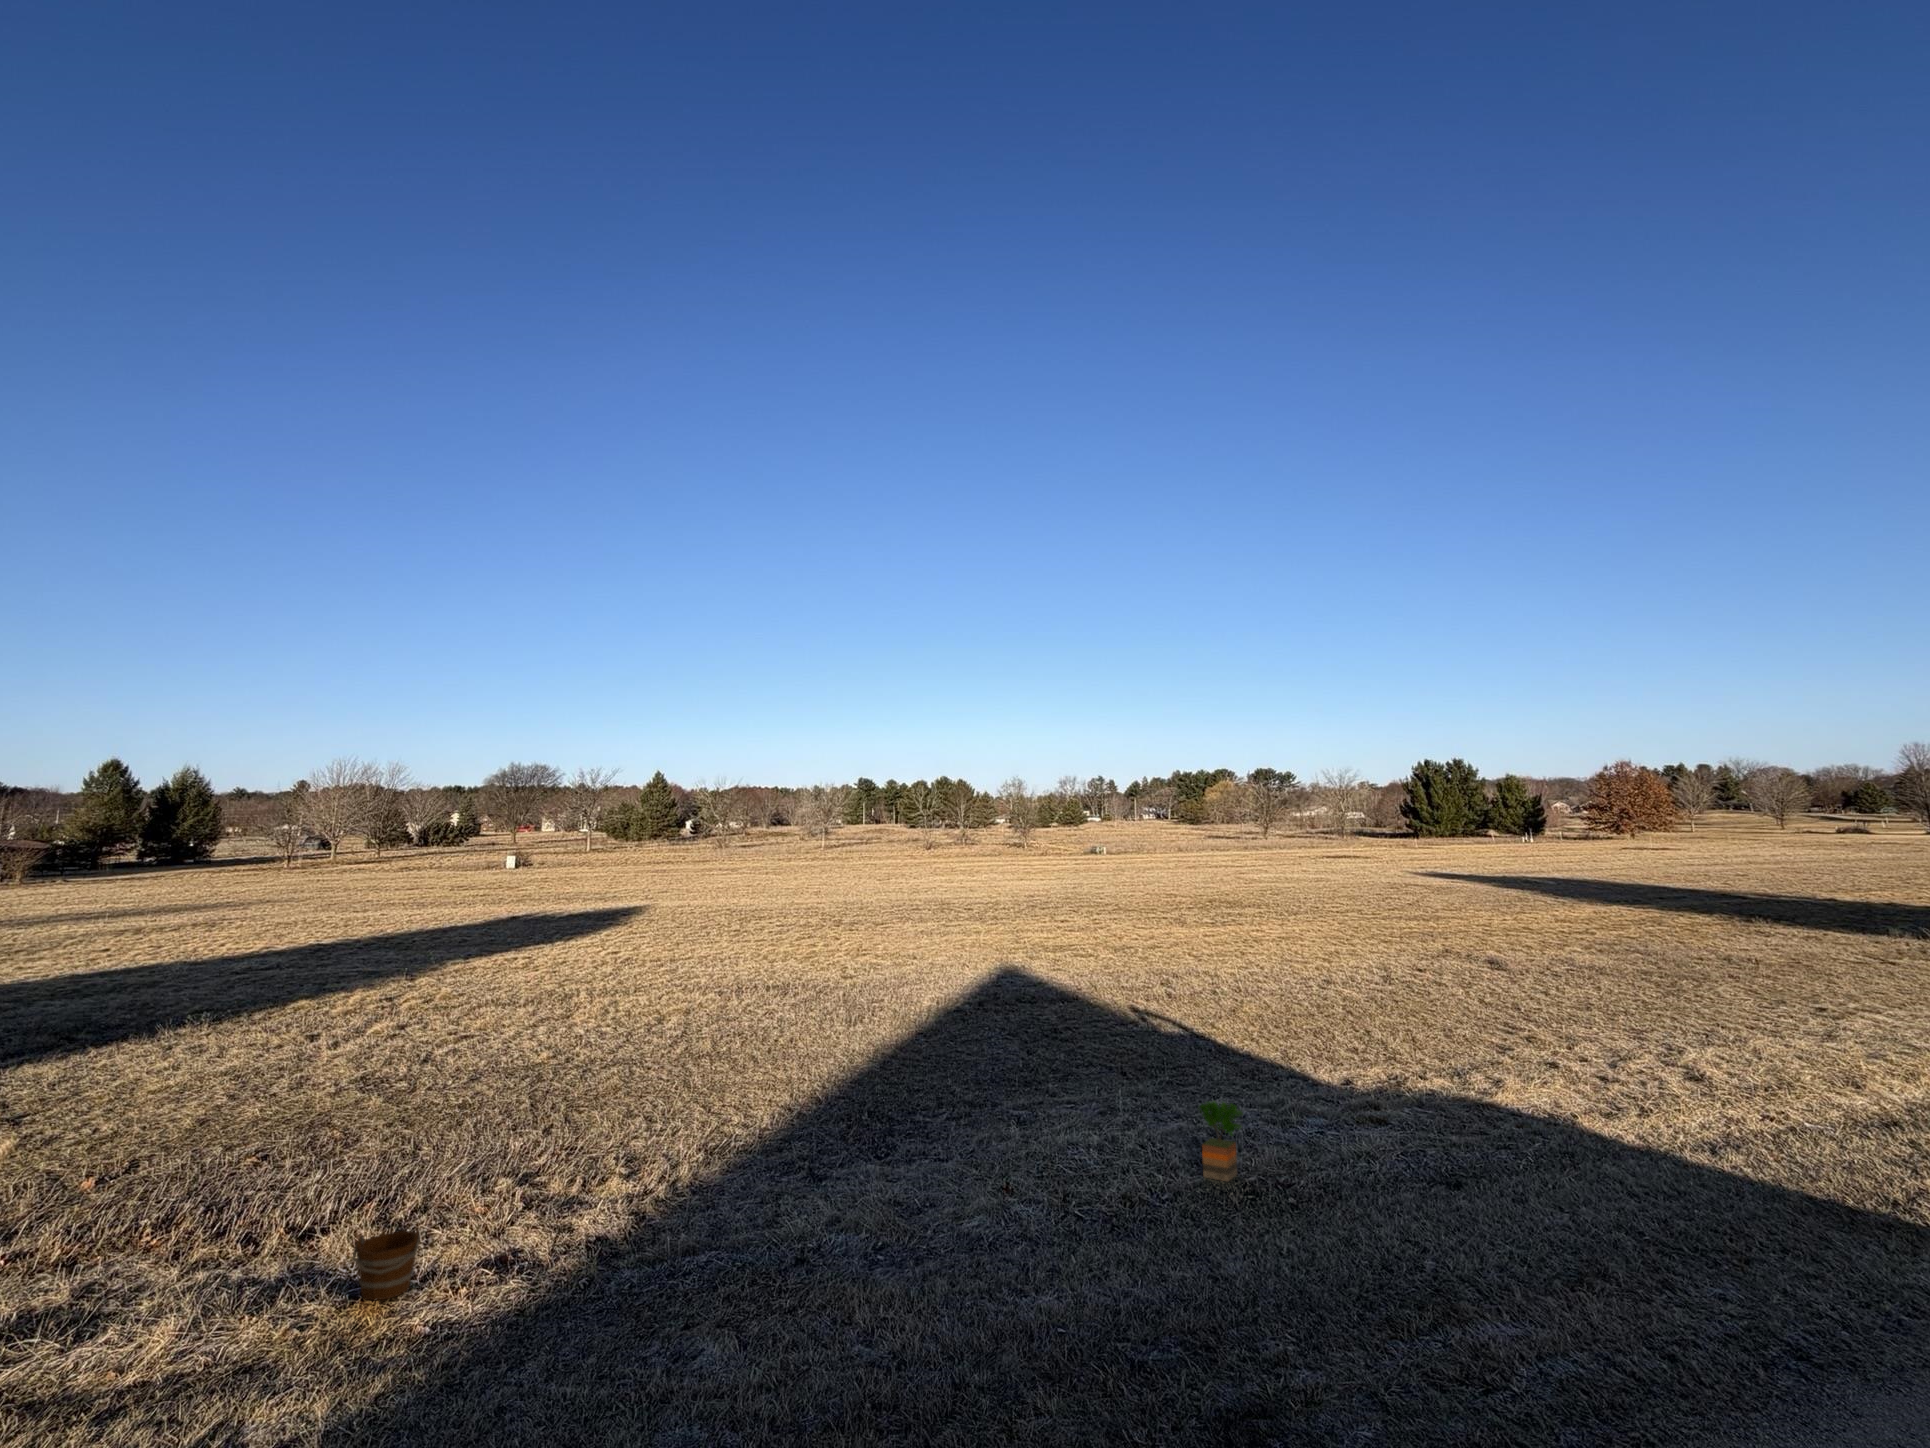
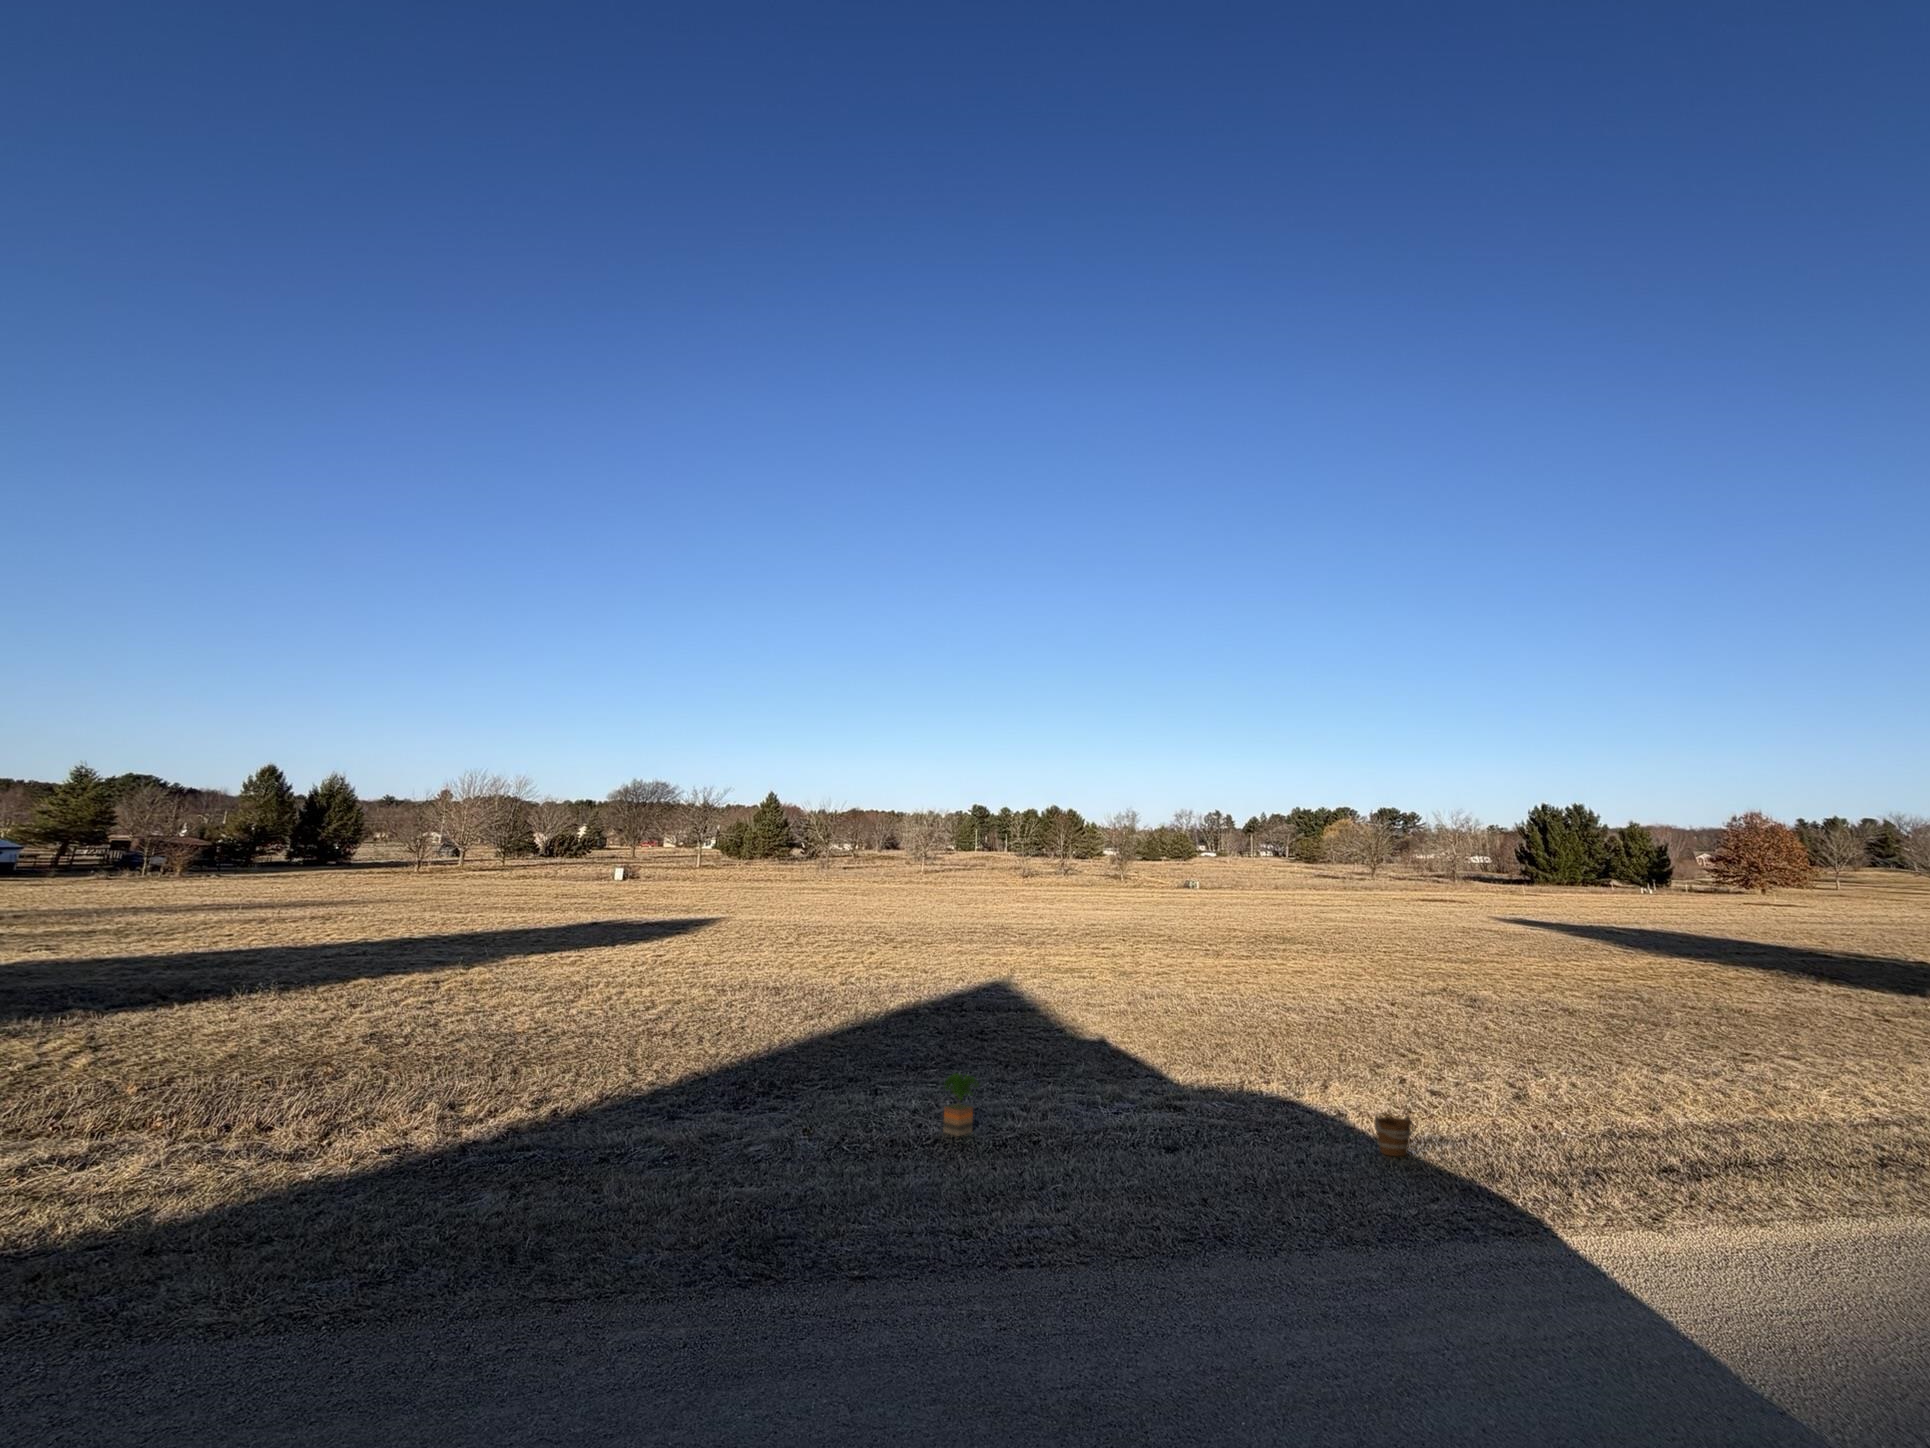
bucket: present [352,1230,421,1300] -> present [1374,1116,1414,1156]

